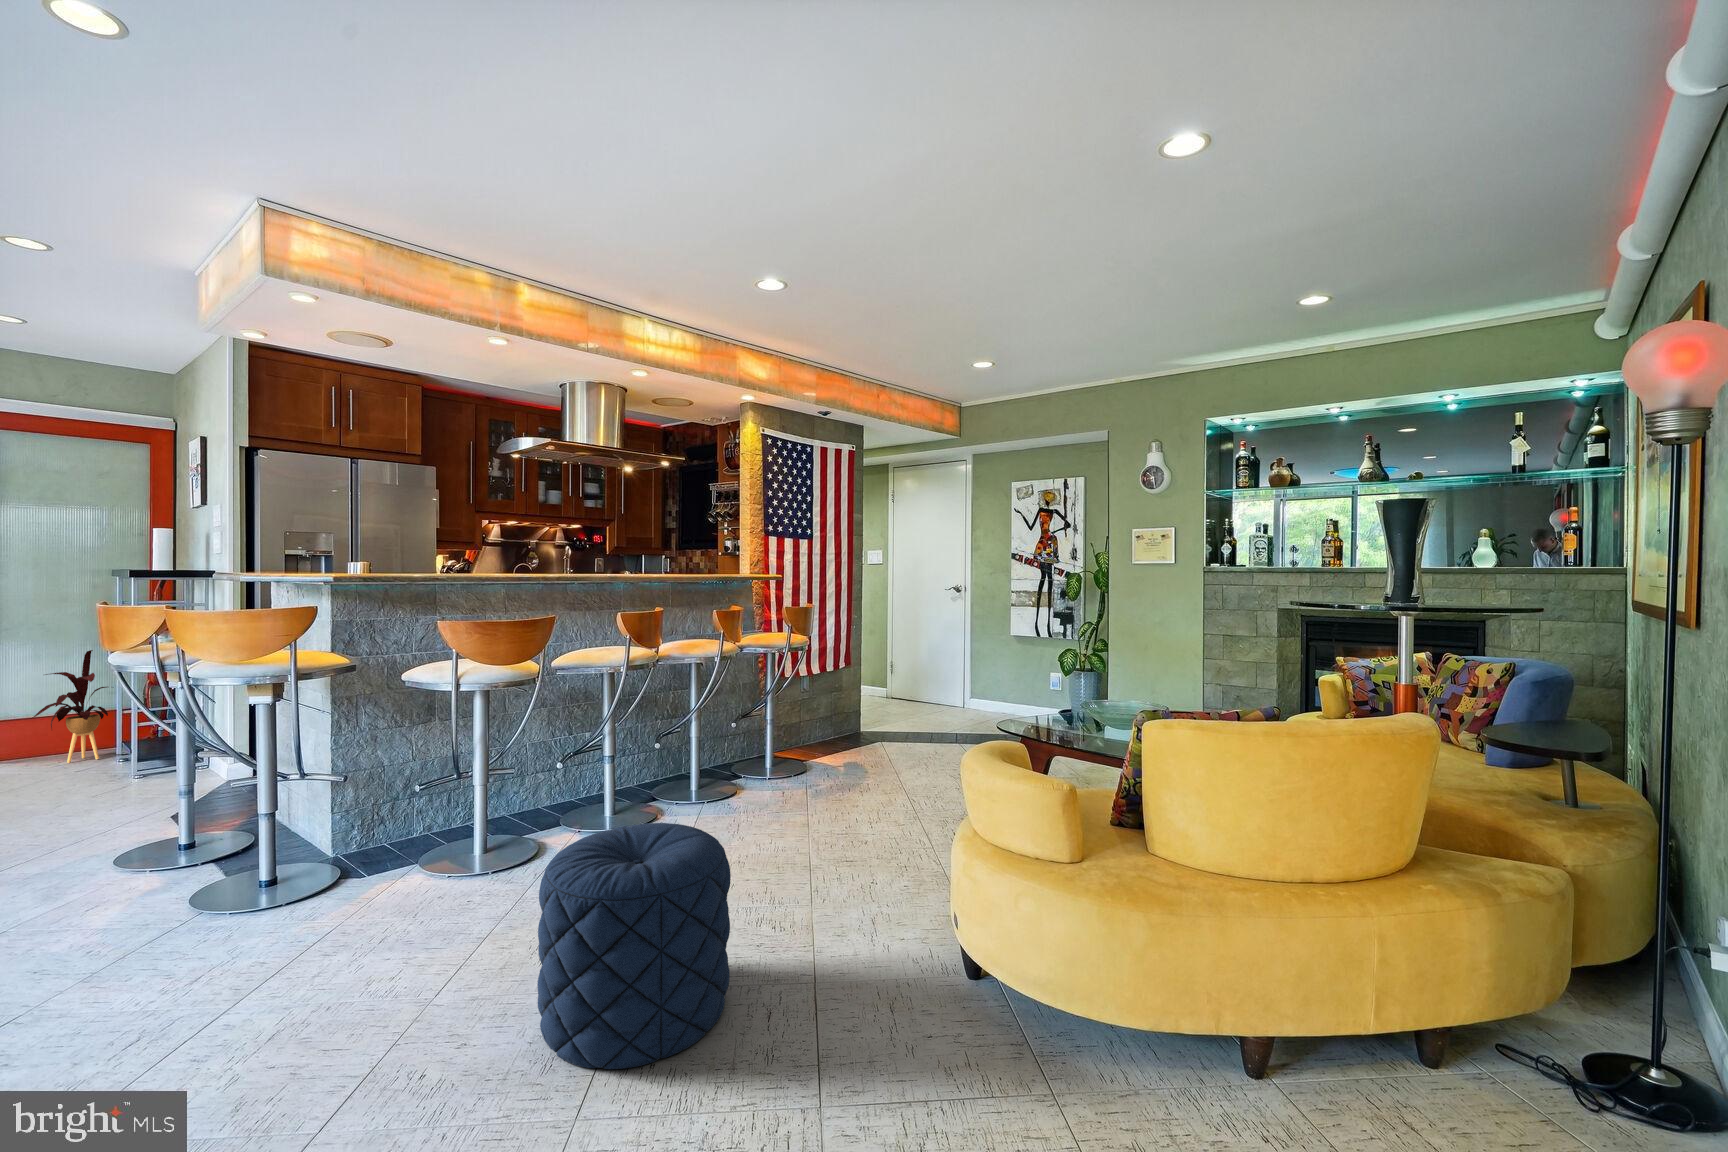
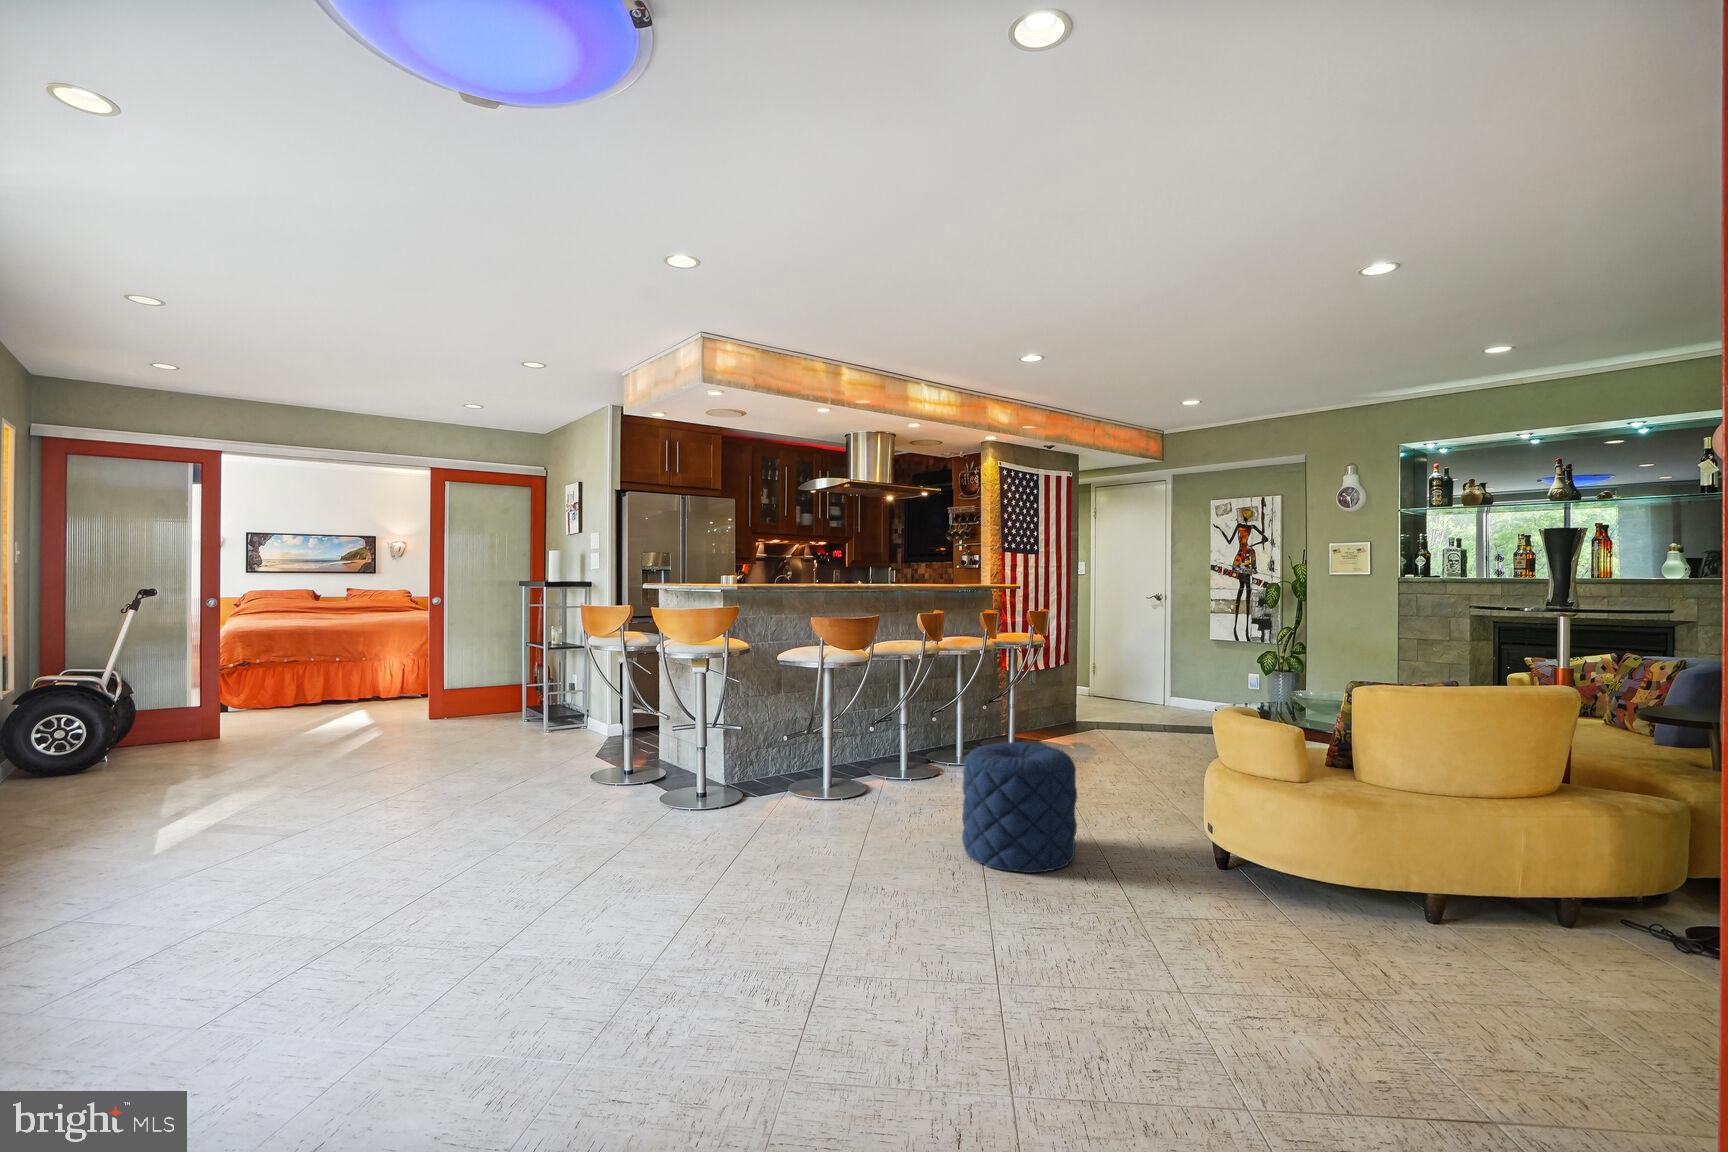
house plant: present [33,650,108,763] -> none [471,639,514,721]

